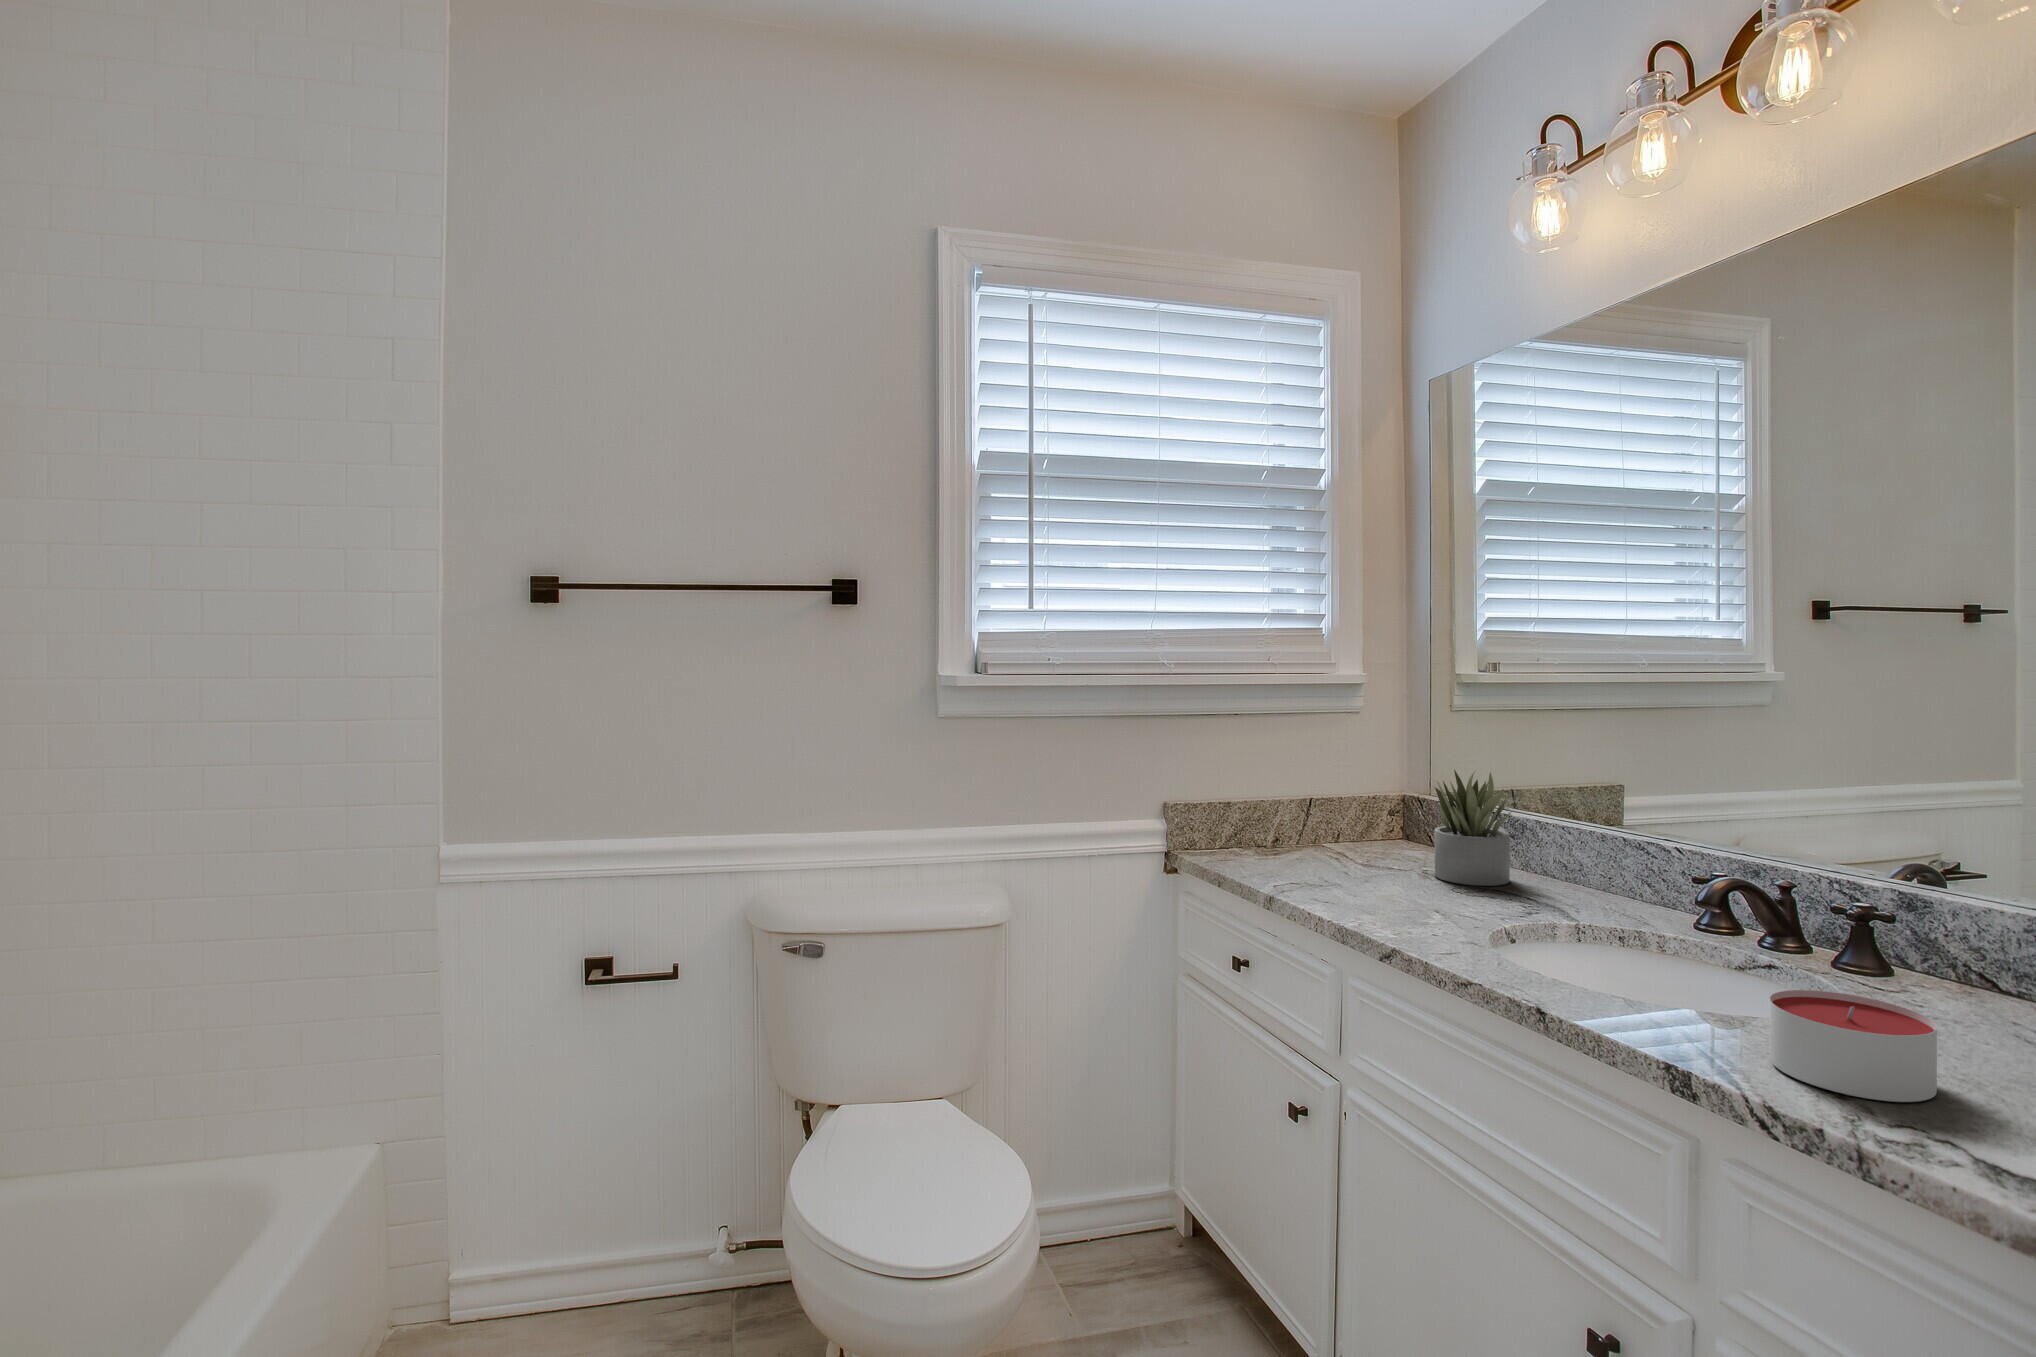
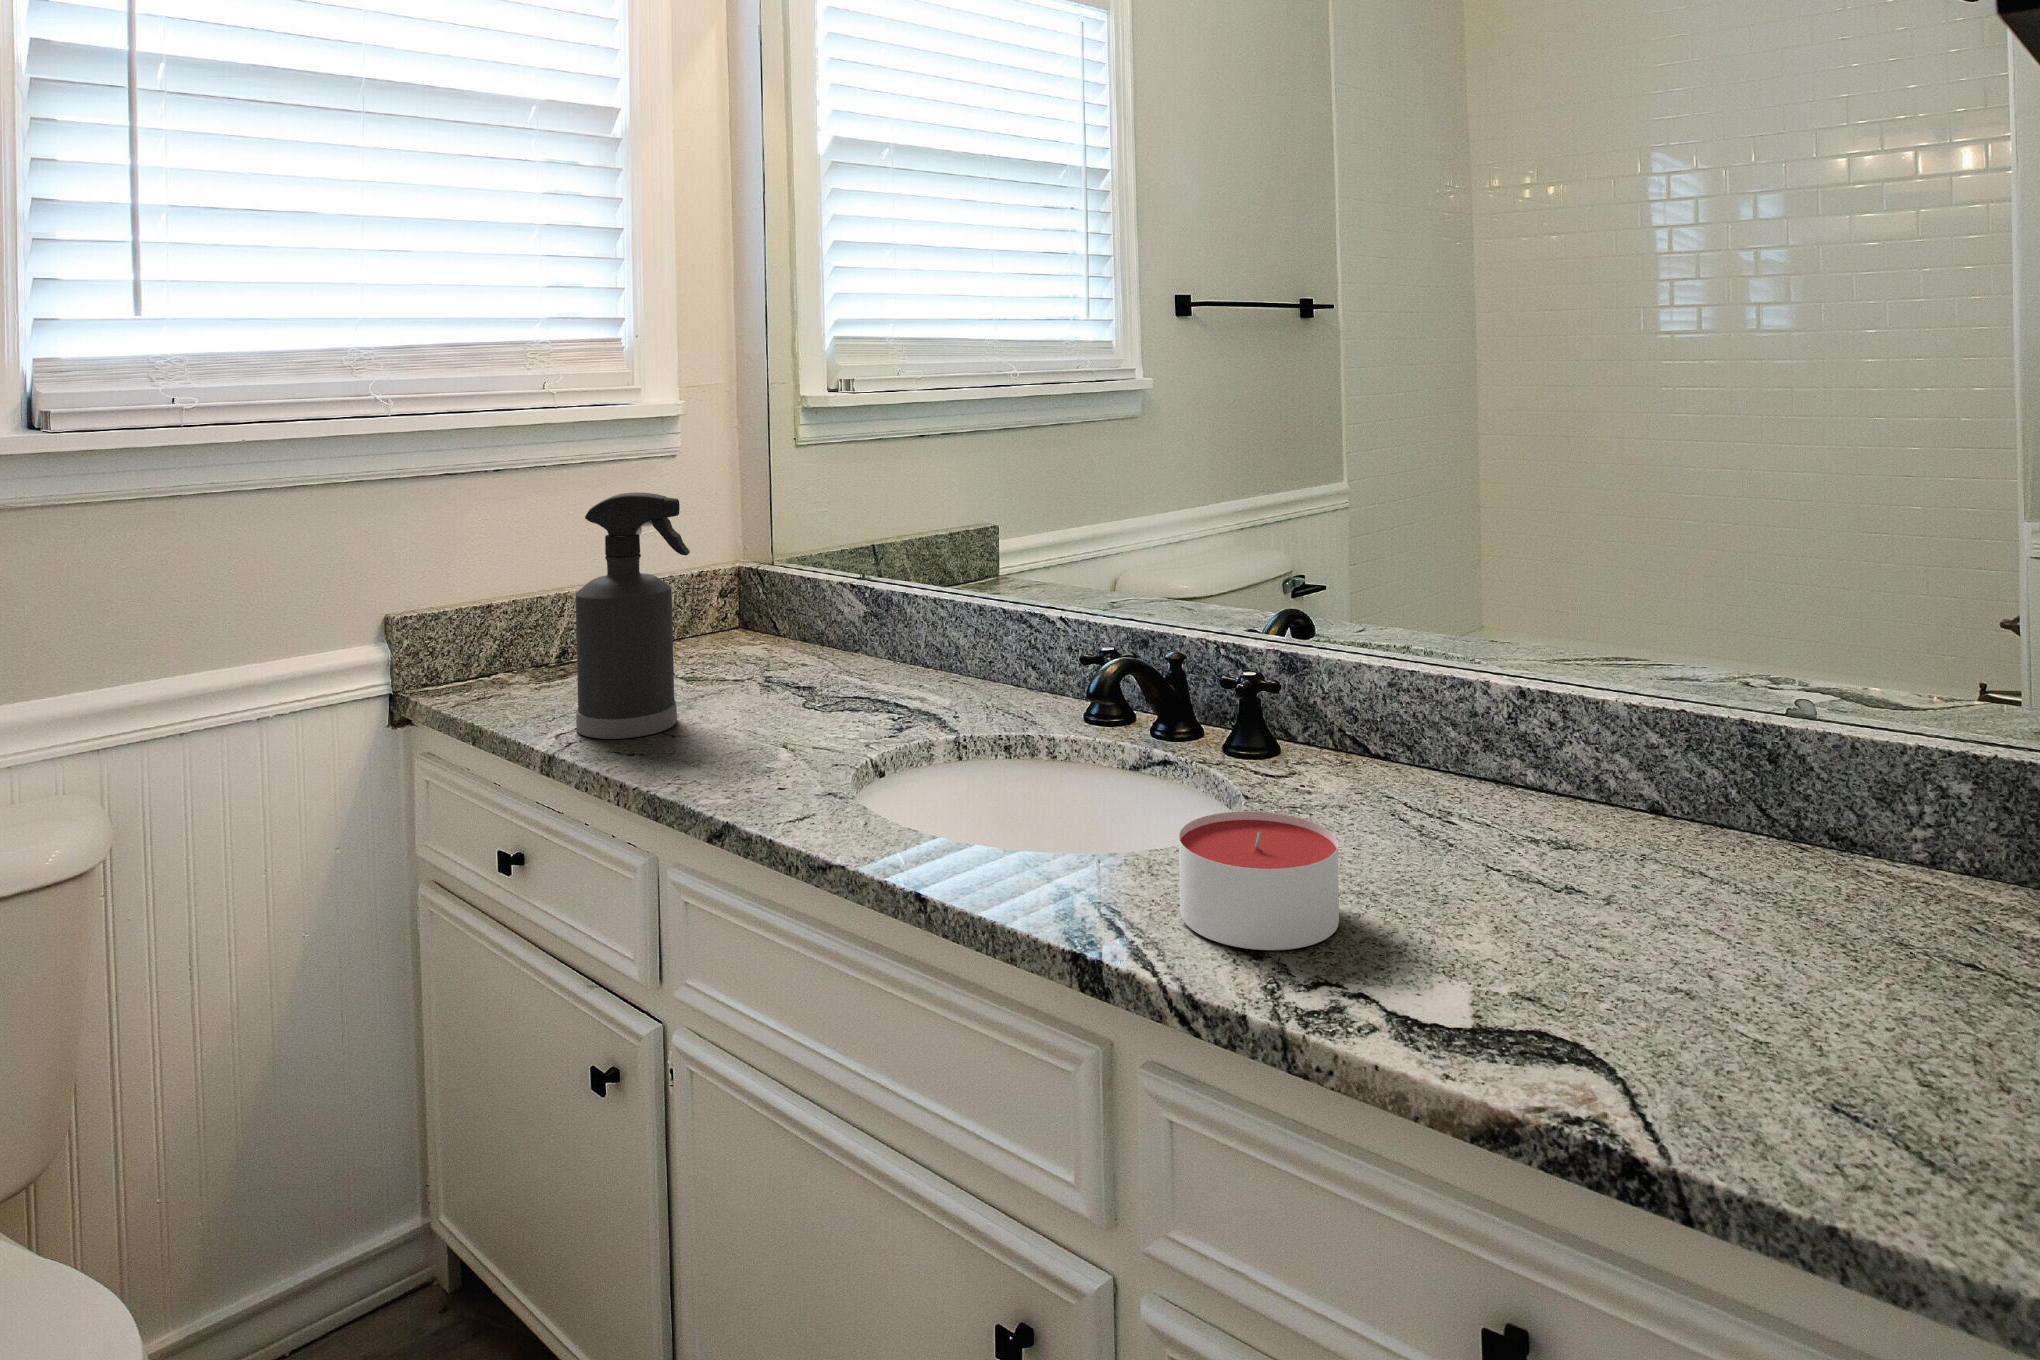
spray bottle: none [1287,728,1367,890] -> present [576,493,690,739]
succulent plant: present [1432,770,1512,886] -> none [774,534,878,695]

